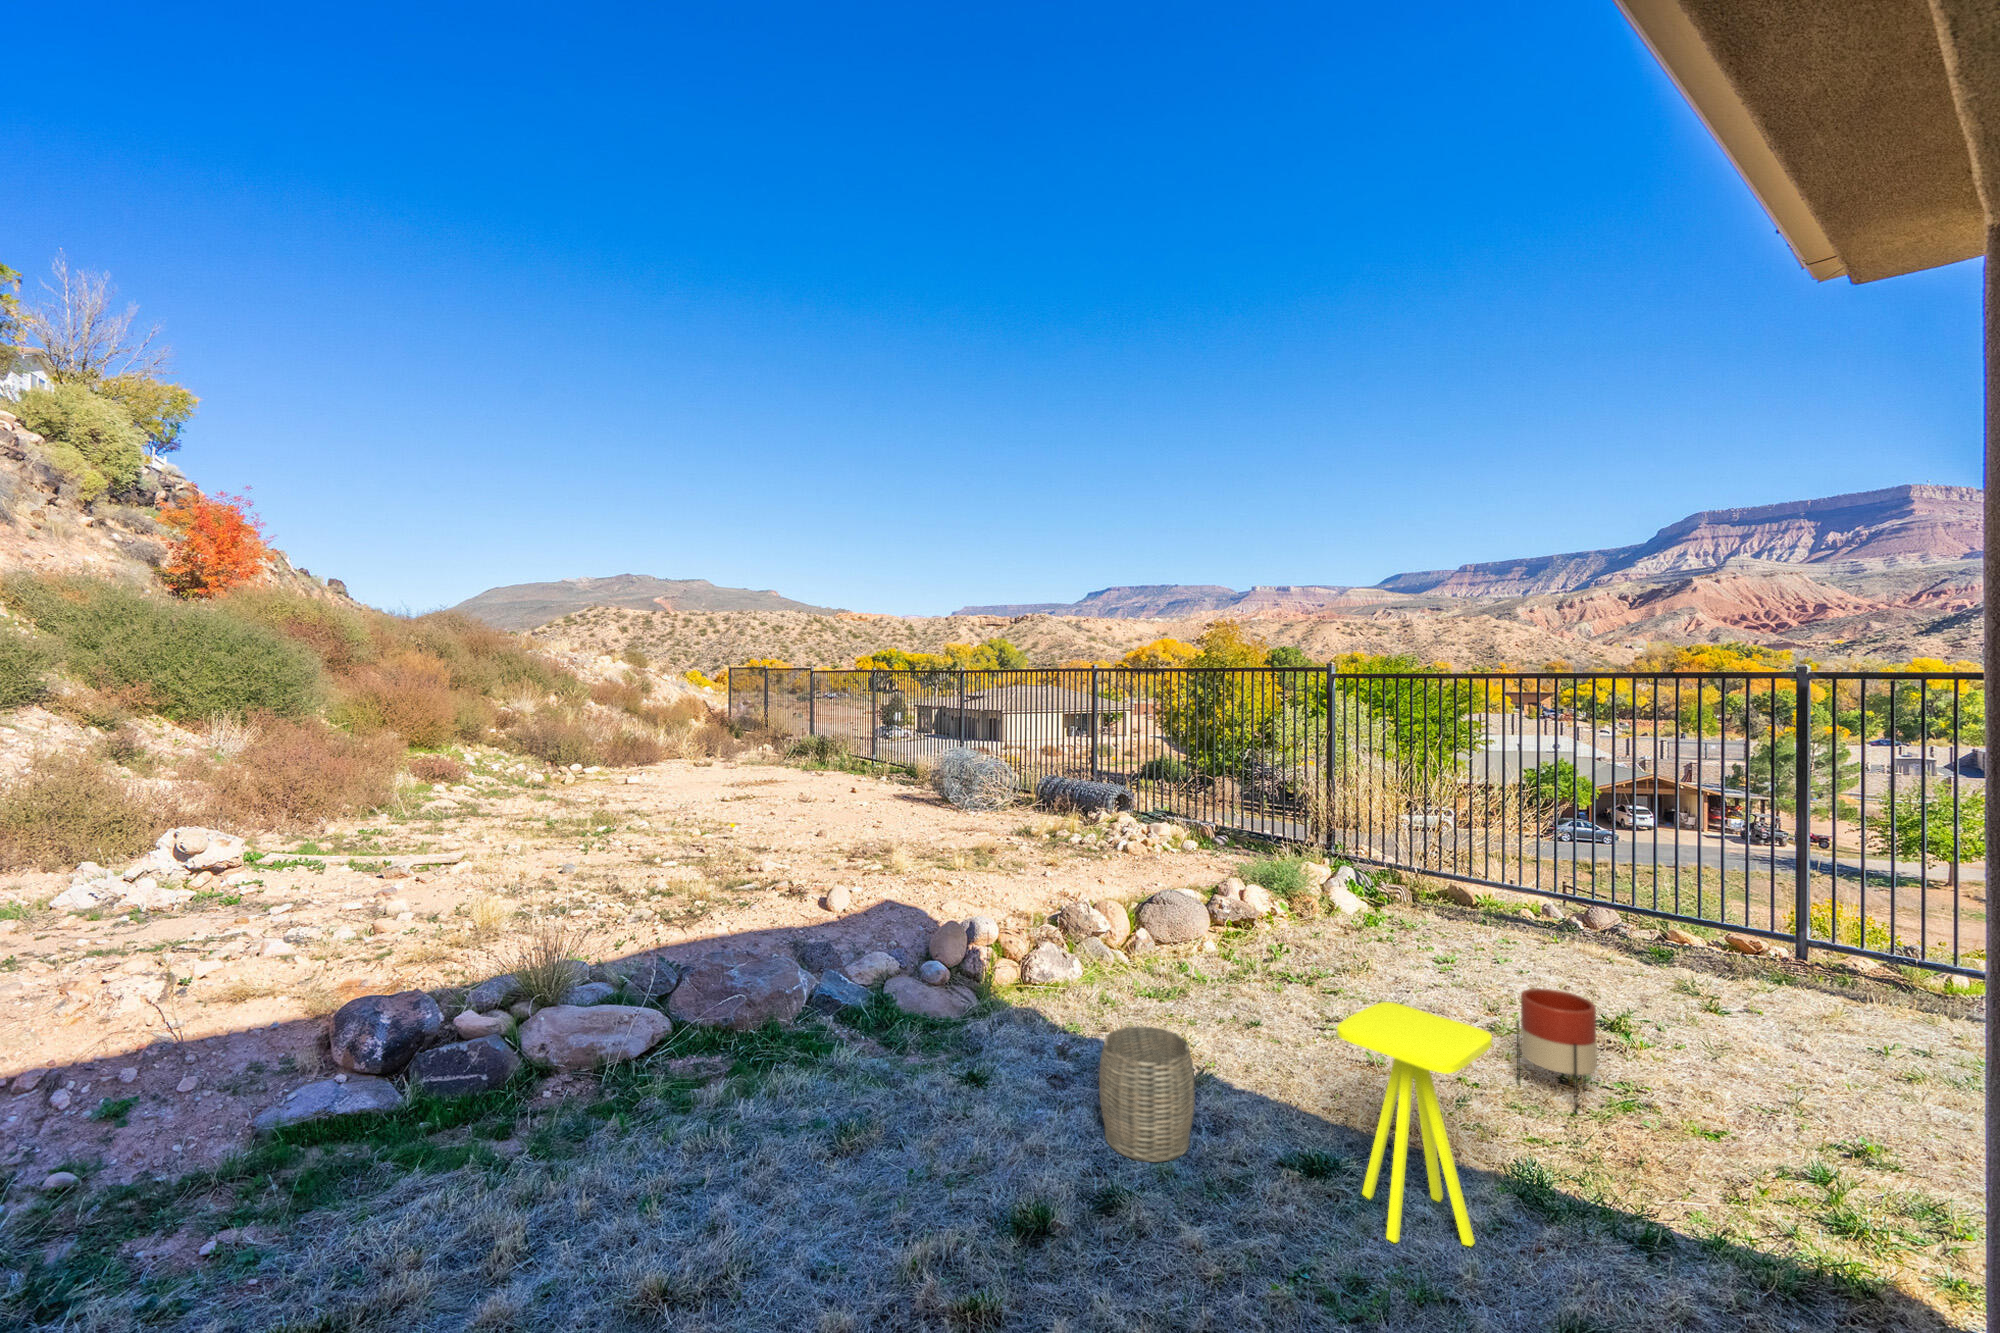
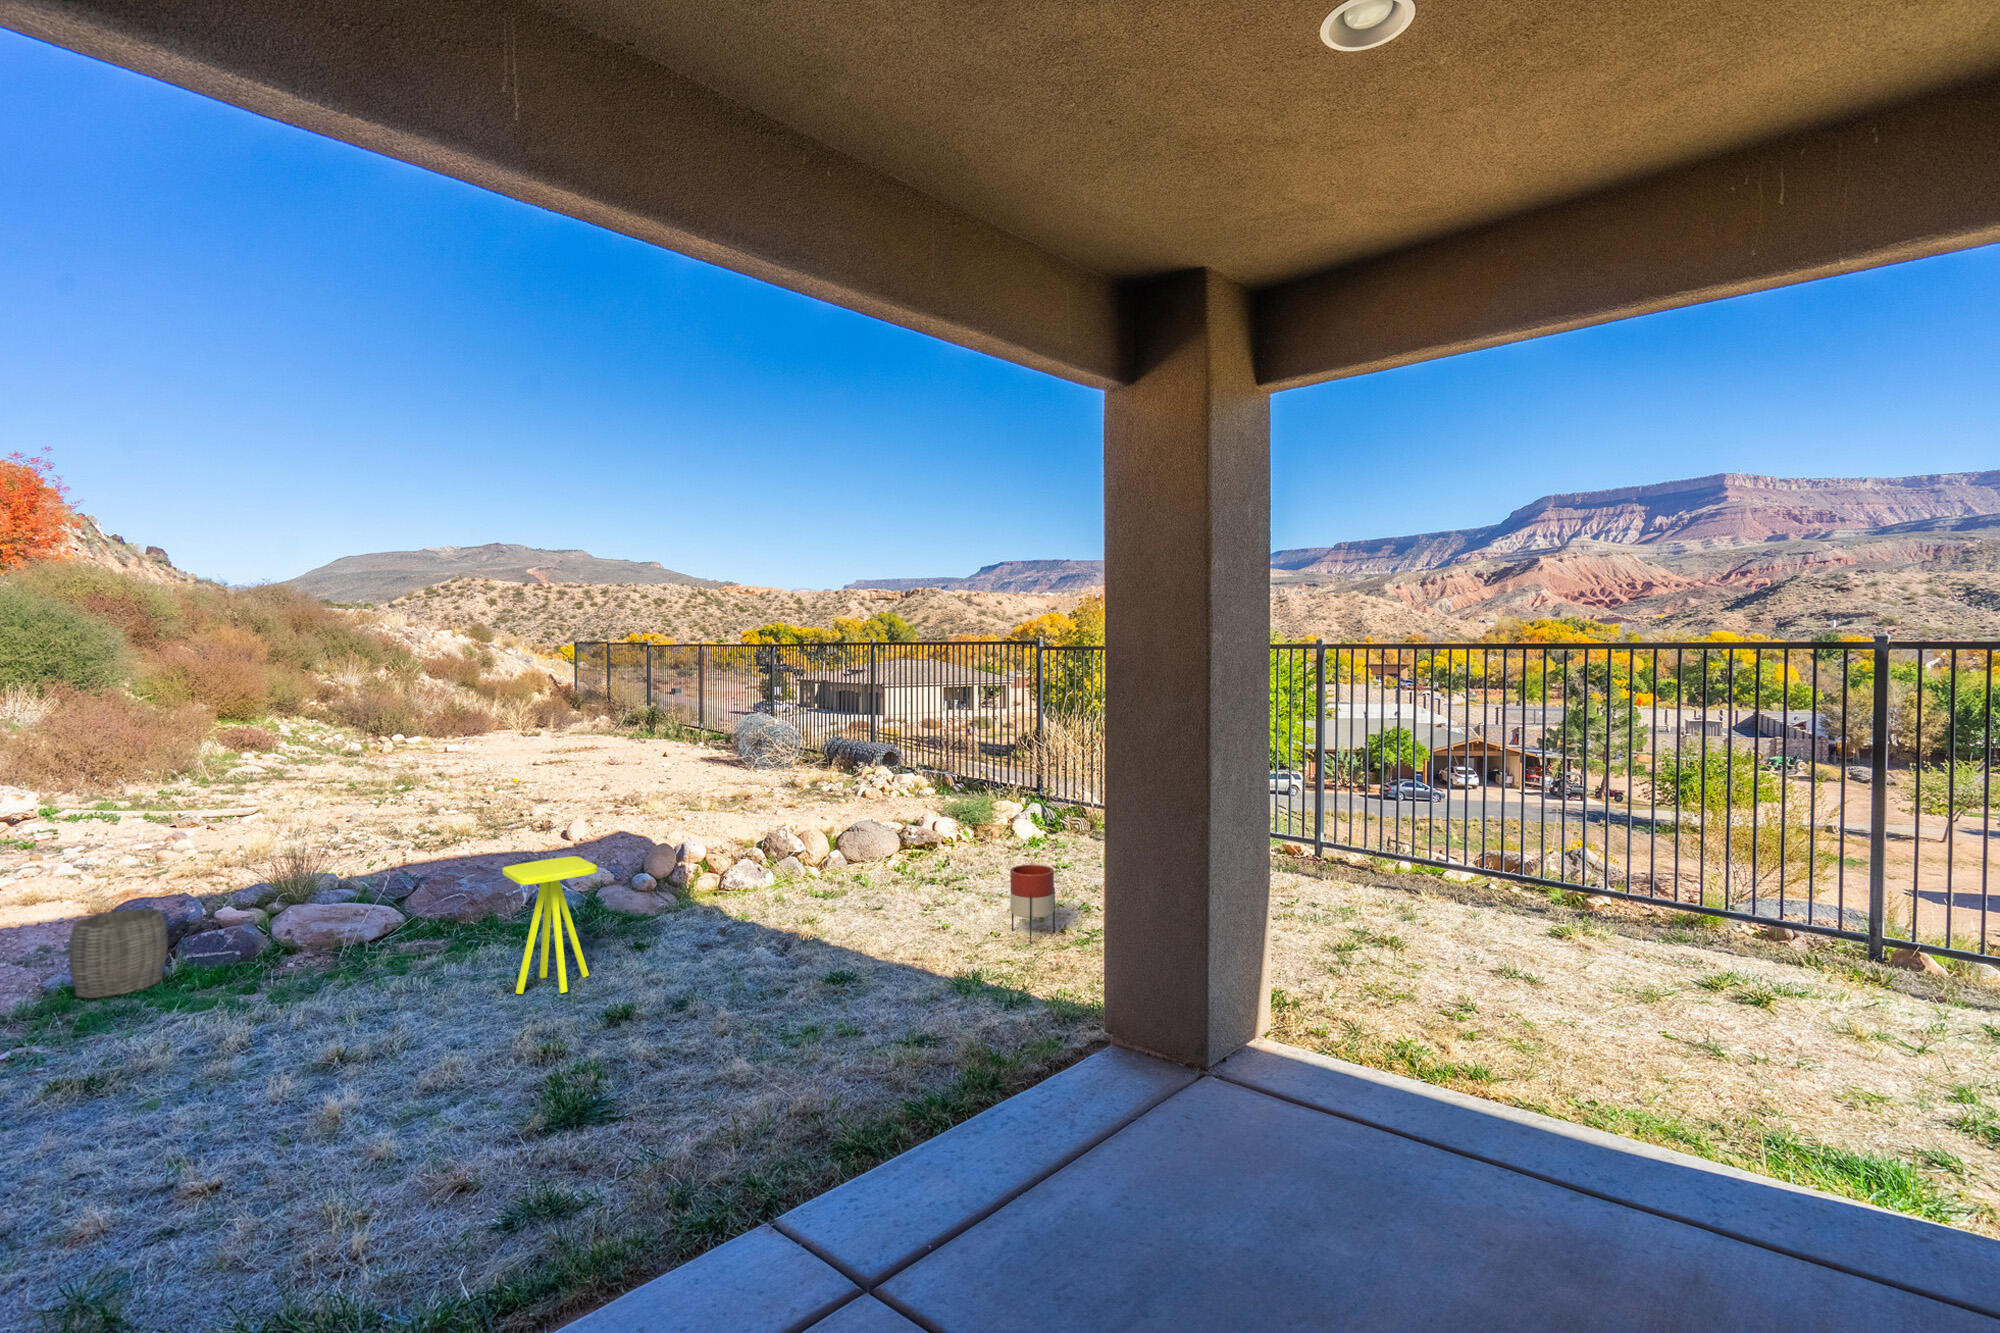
side table: present [1337,1002,1492,1246] -> present [502,856,598,994]
woven basket: present [1099,1026,1195,1162] -> present [69,909,168,998]

